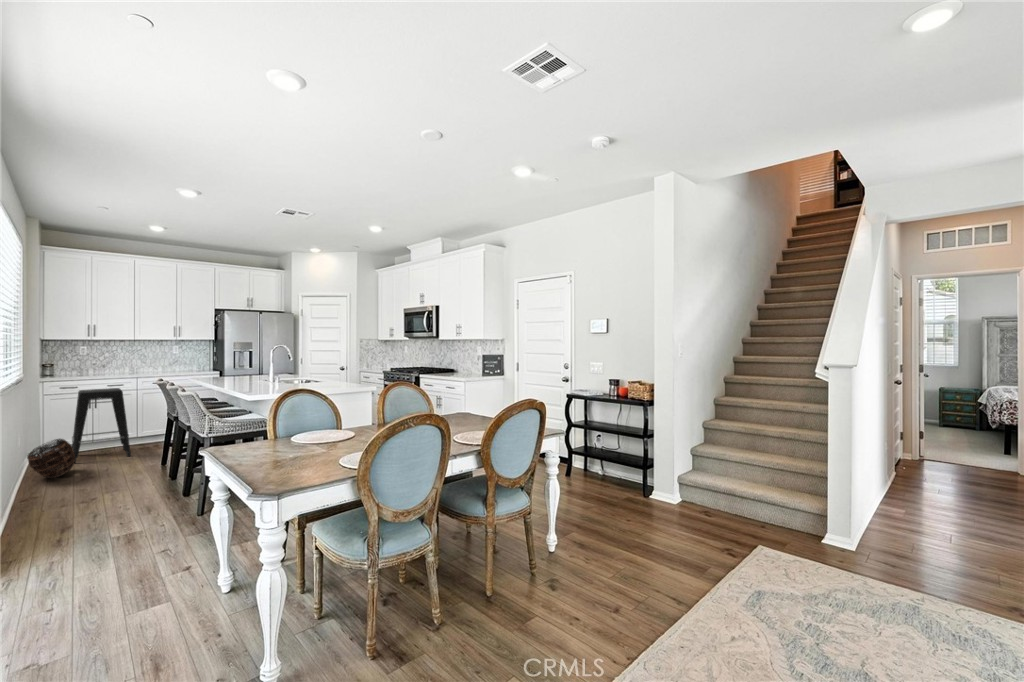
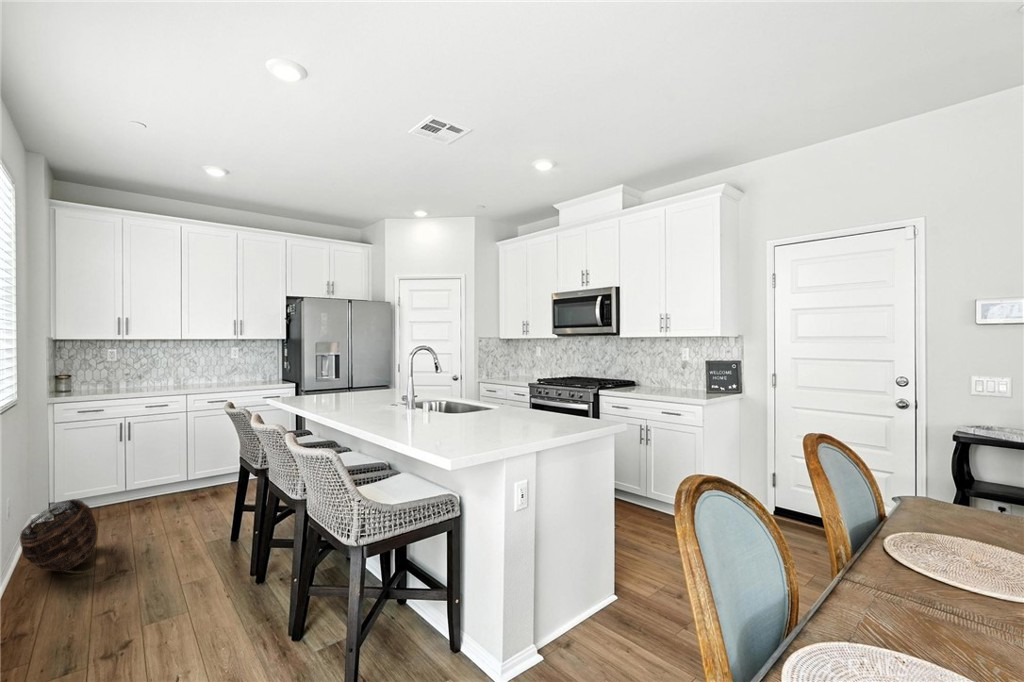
stool: present [72,388,131,463] -> none [94,411,181,532]

